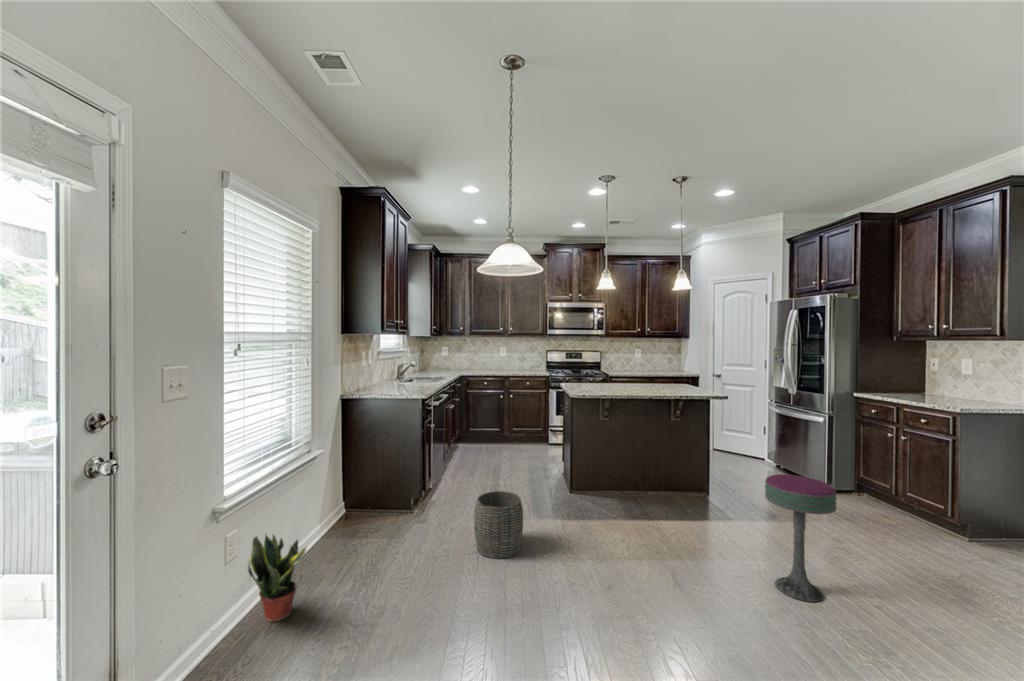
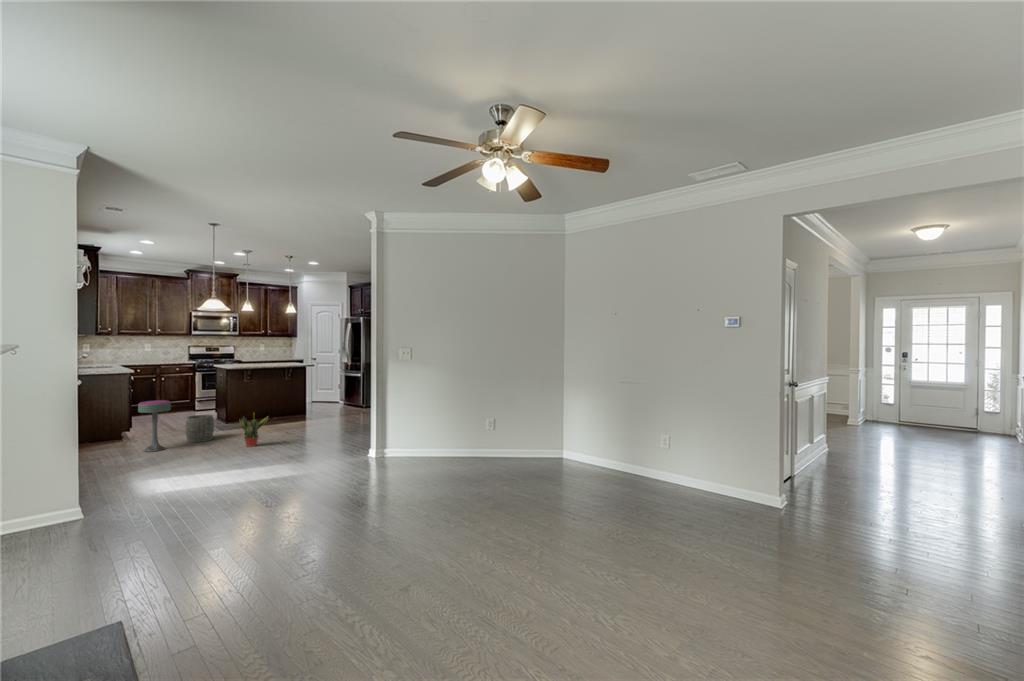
bar stool: present [765,474,837,602] -> present [138,400,171,452]
potted plant: present [248,534,306,622] -> present [240,416,268,447]

